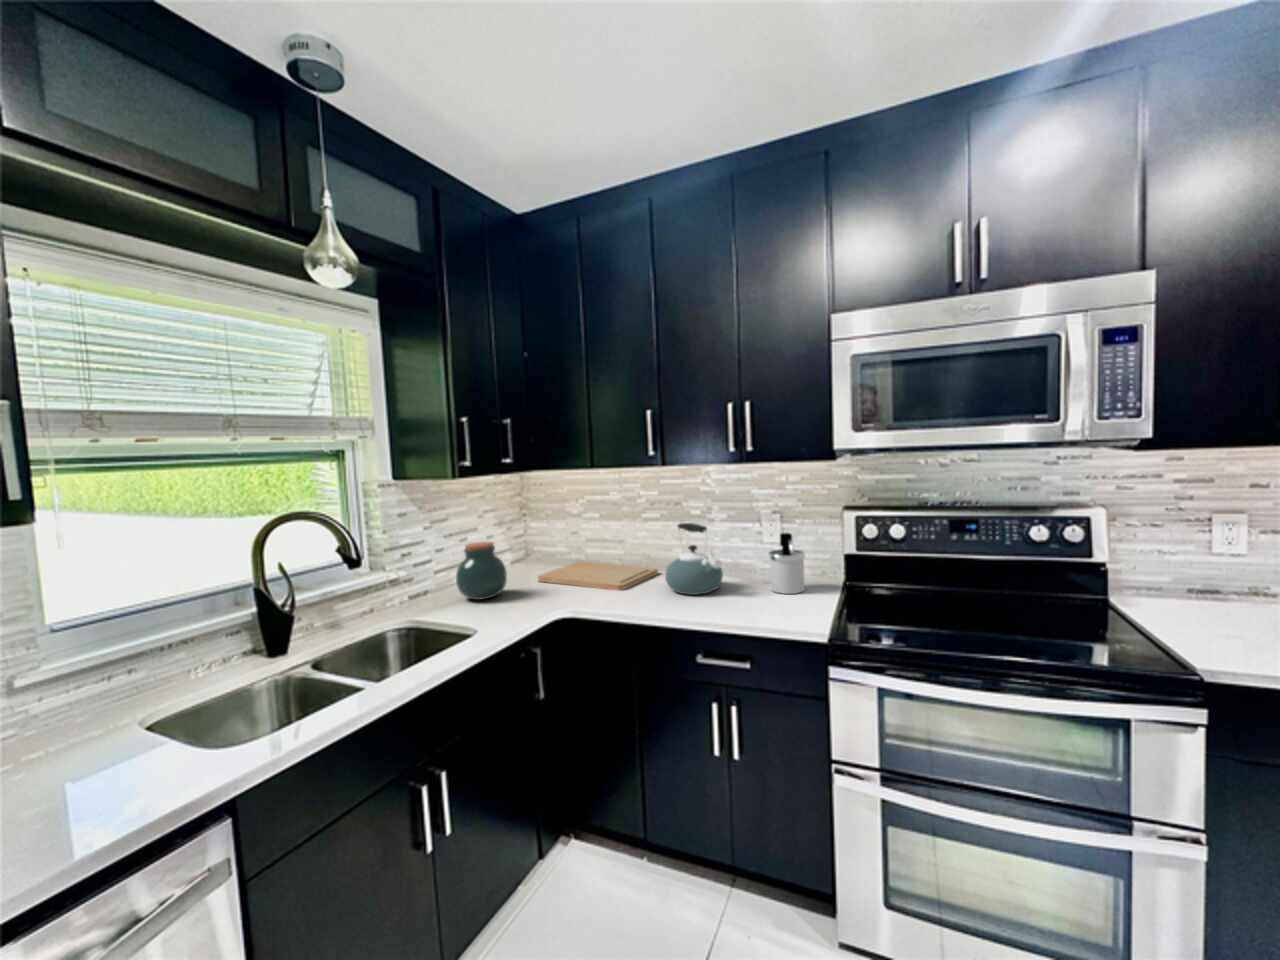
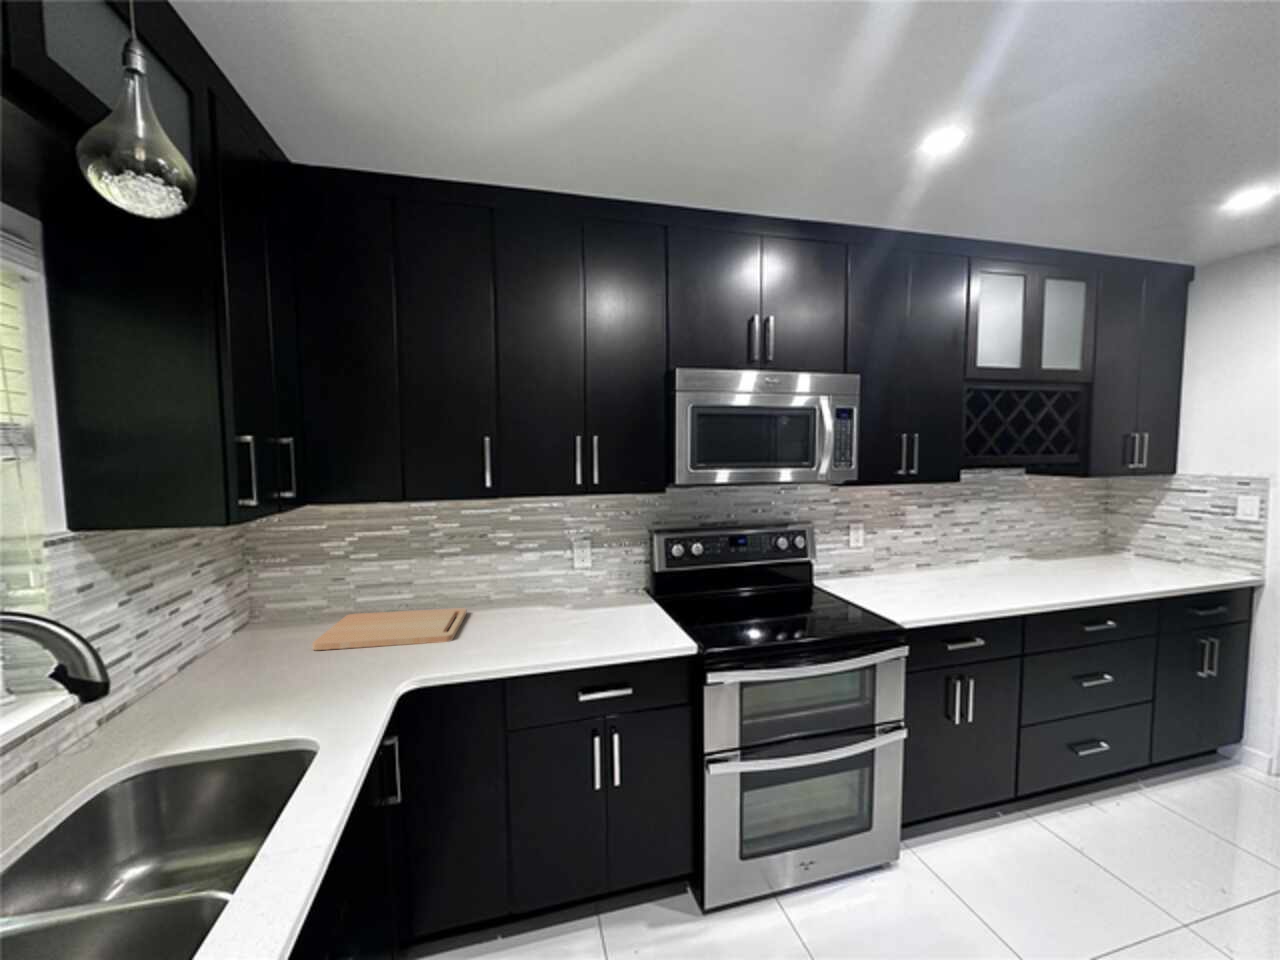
kettle: present [665,523,723,595] -> none [501,557,570,632]
soap dispenser: present [769,533,805,594] -> none [600,558,636,614]
jar: present [456,542,507,600] -> none [200,609,291,700]

